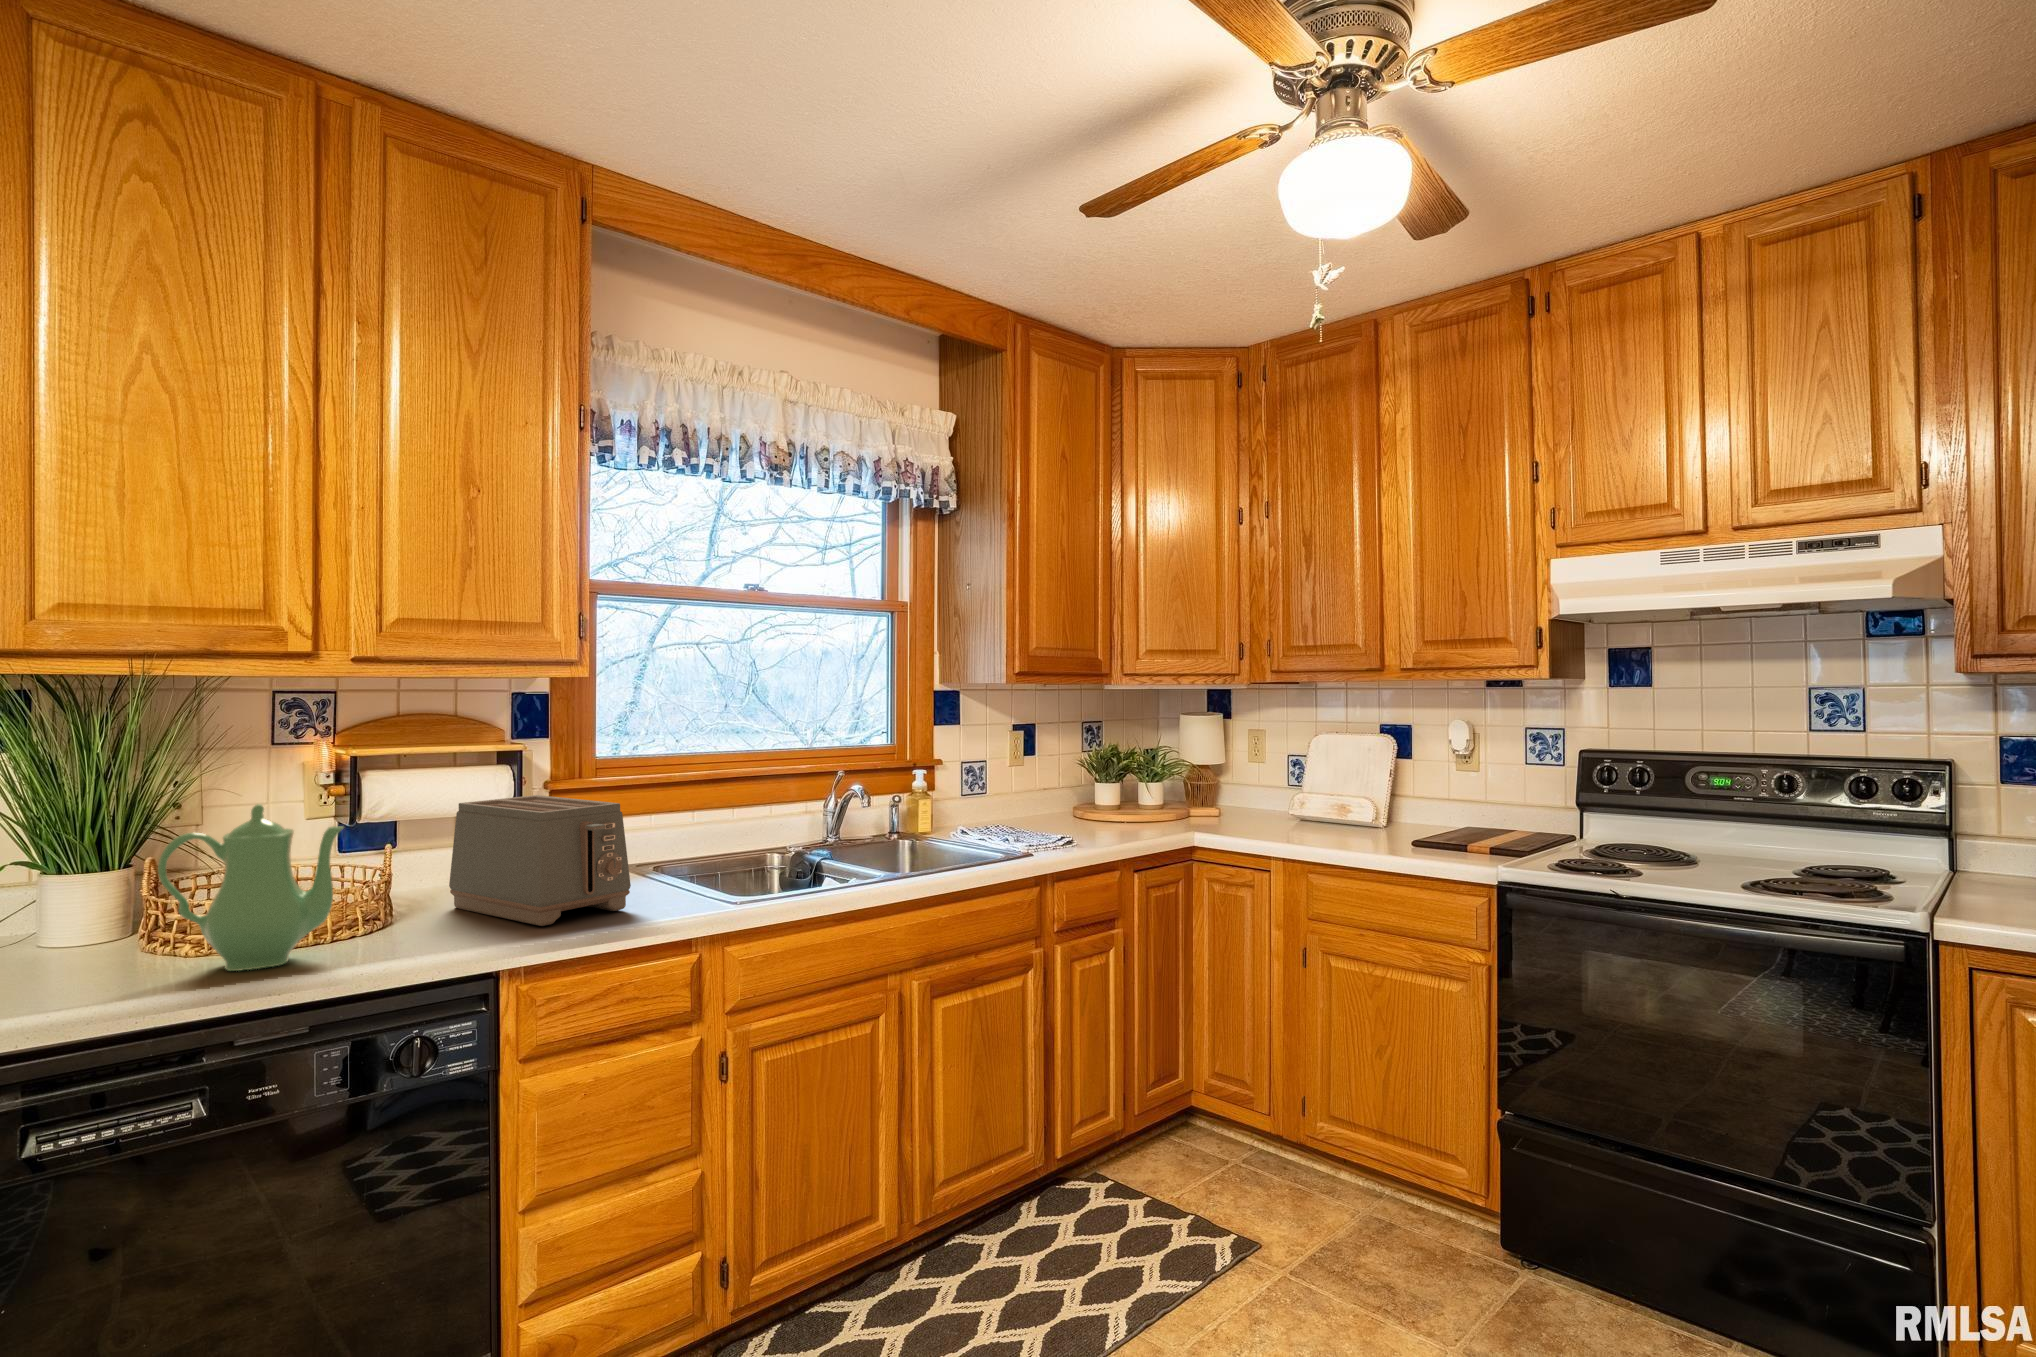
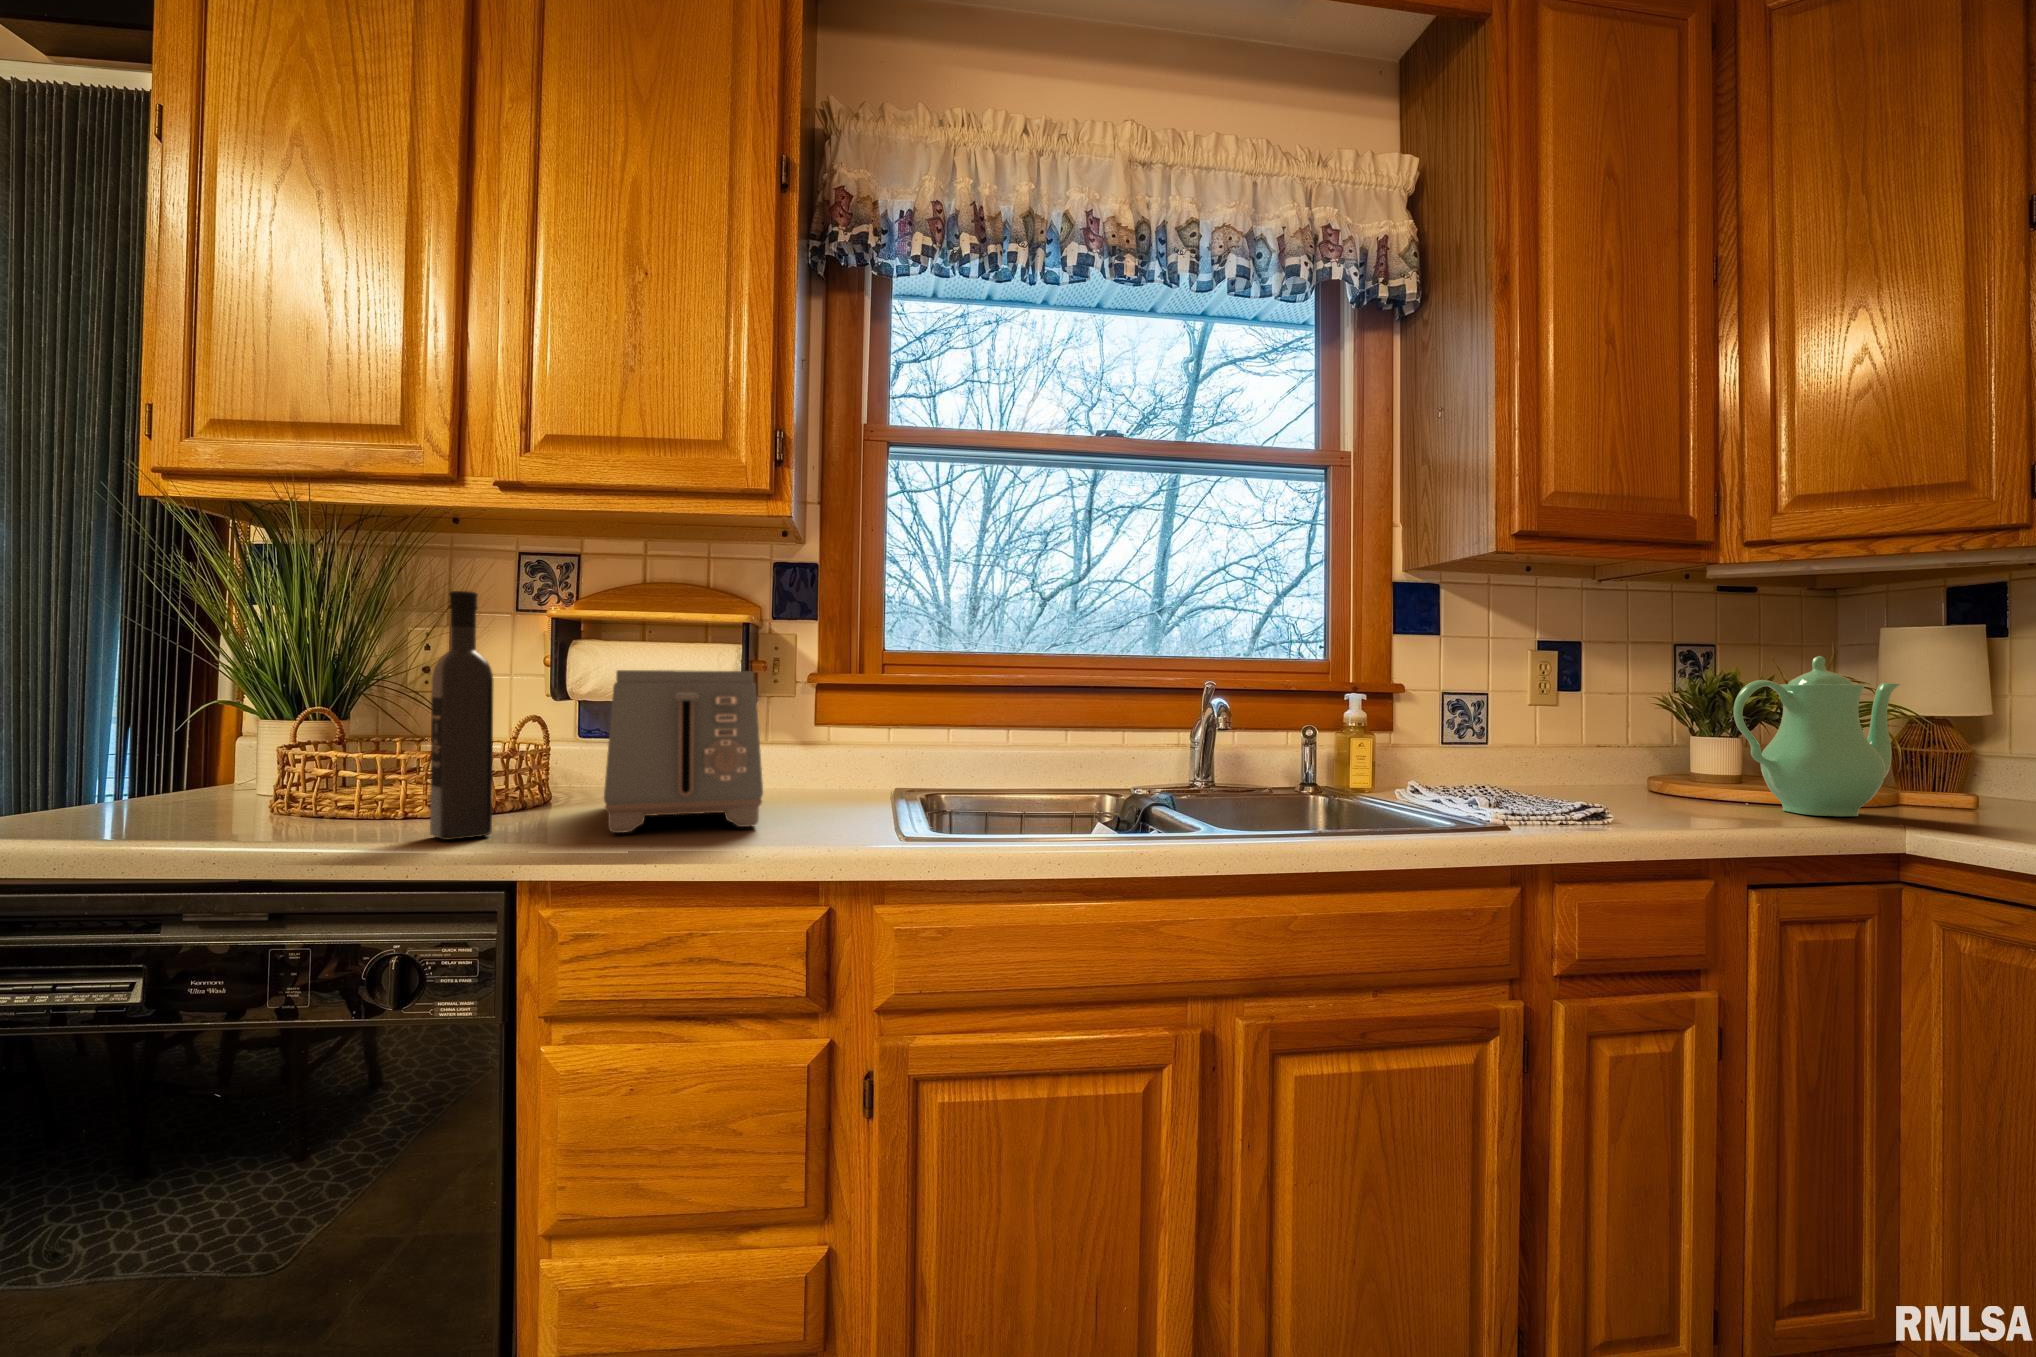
wine bottle: none [407,766,455,947] -> present [430,591,493,840]
teapot: present [158,804,344,971] -> present [1733,656,1900,816]

